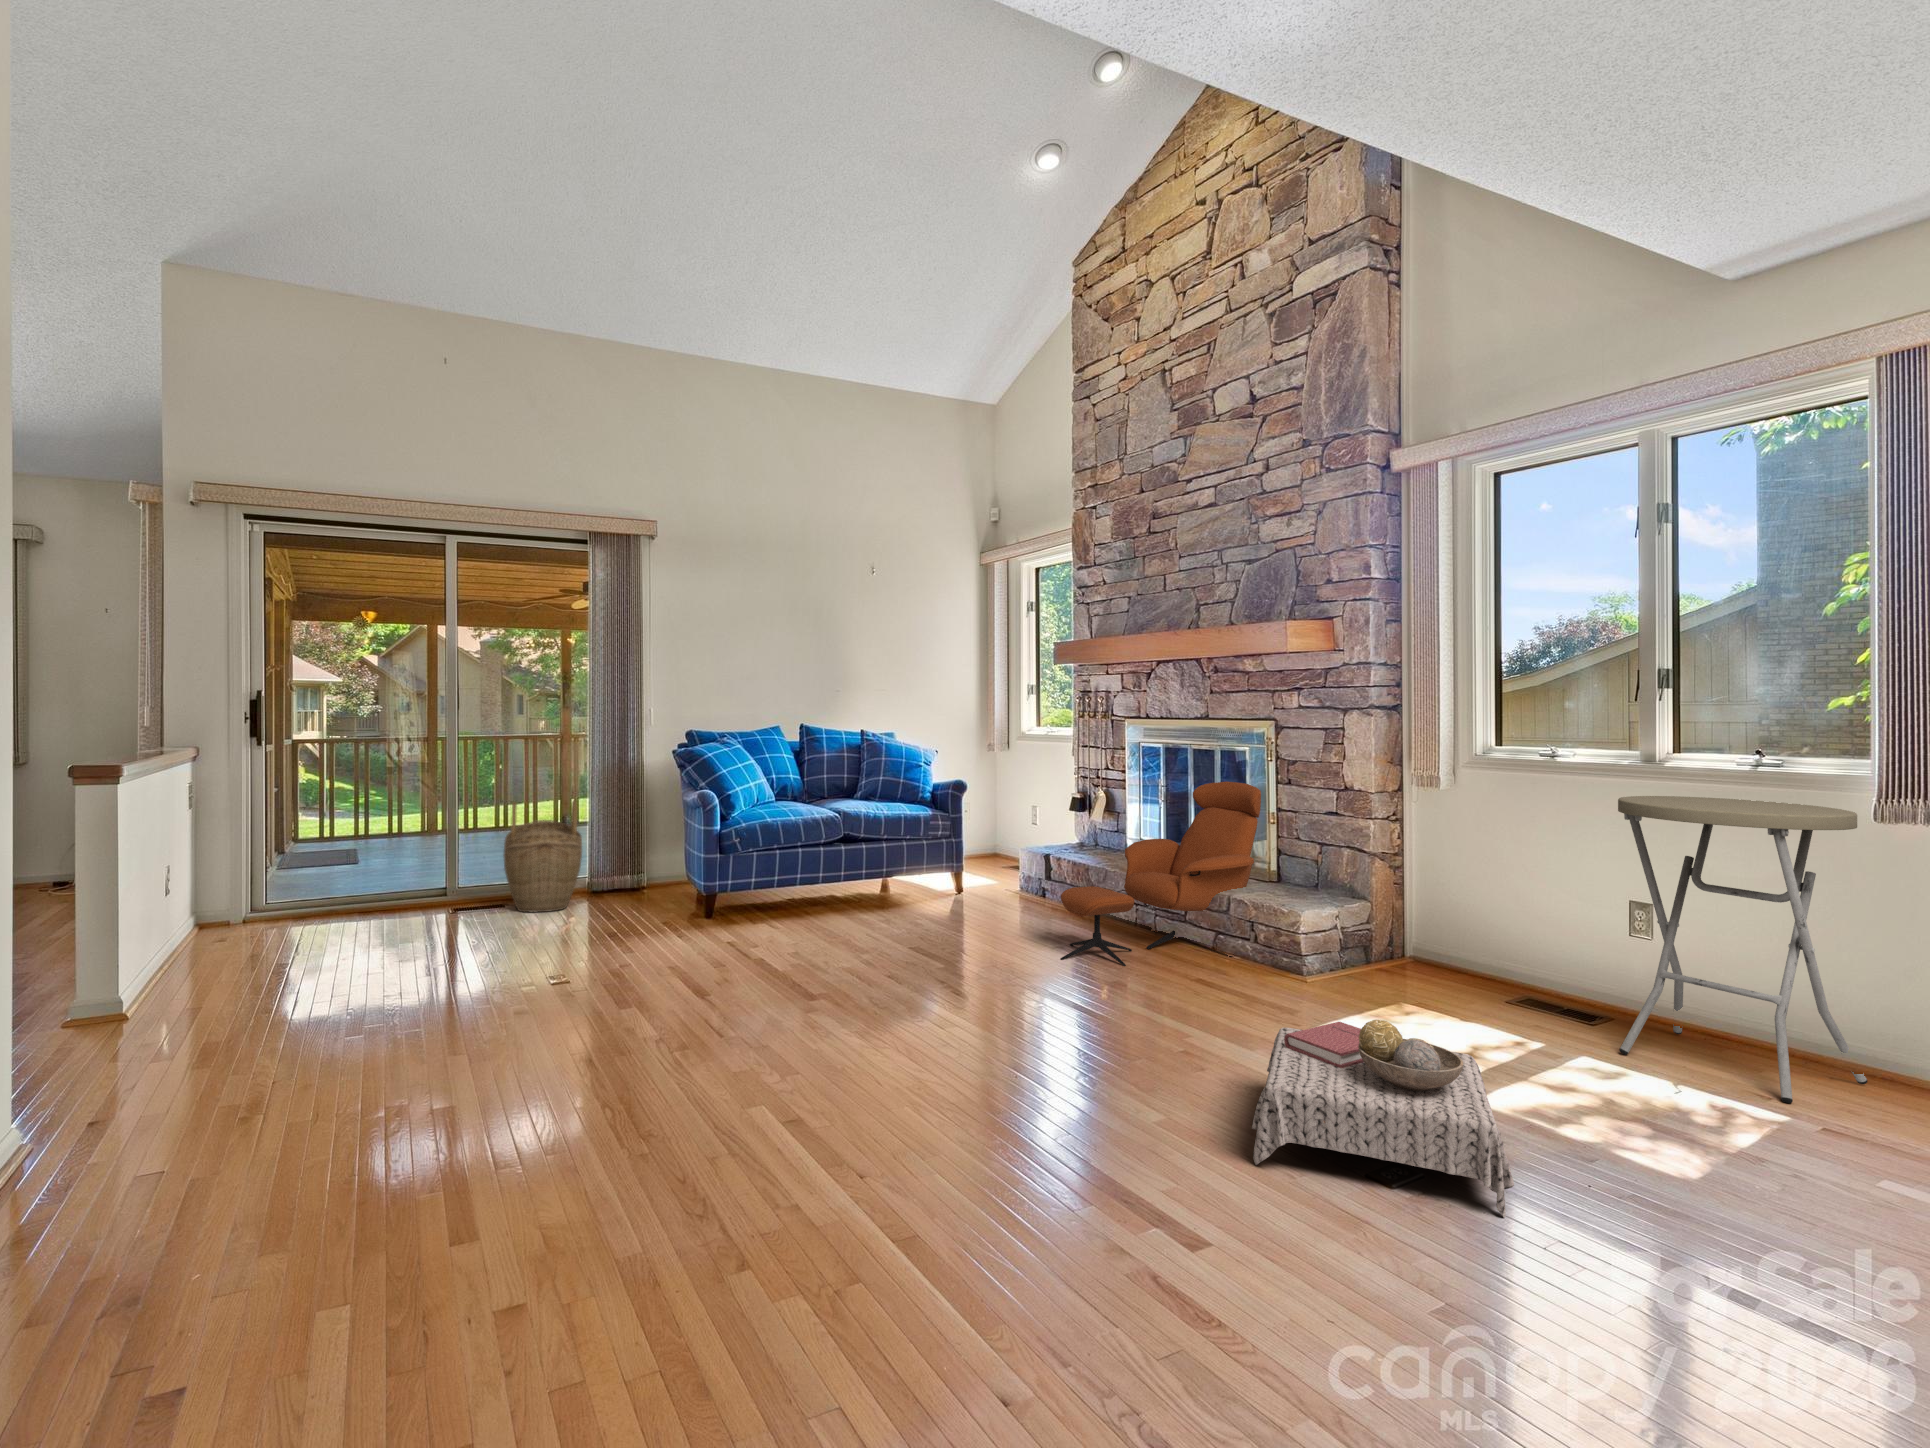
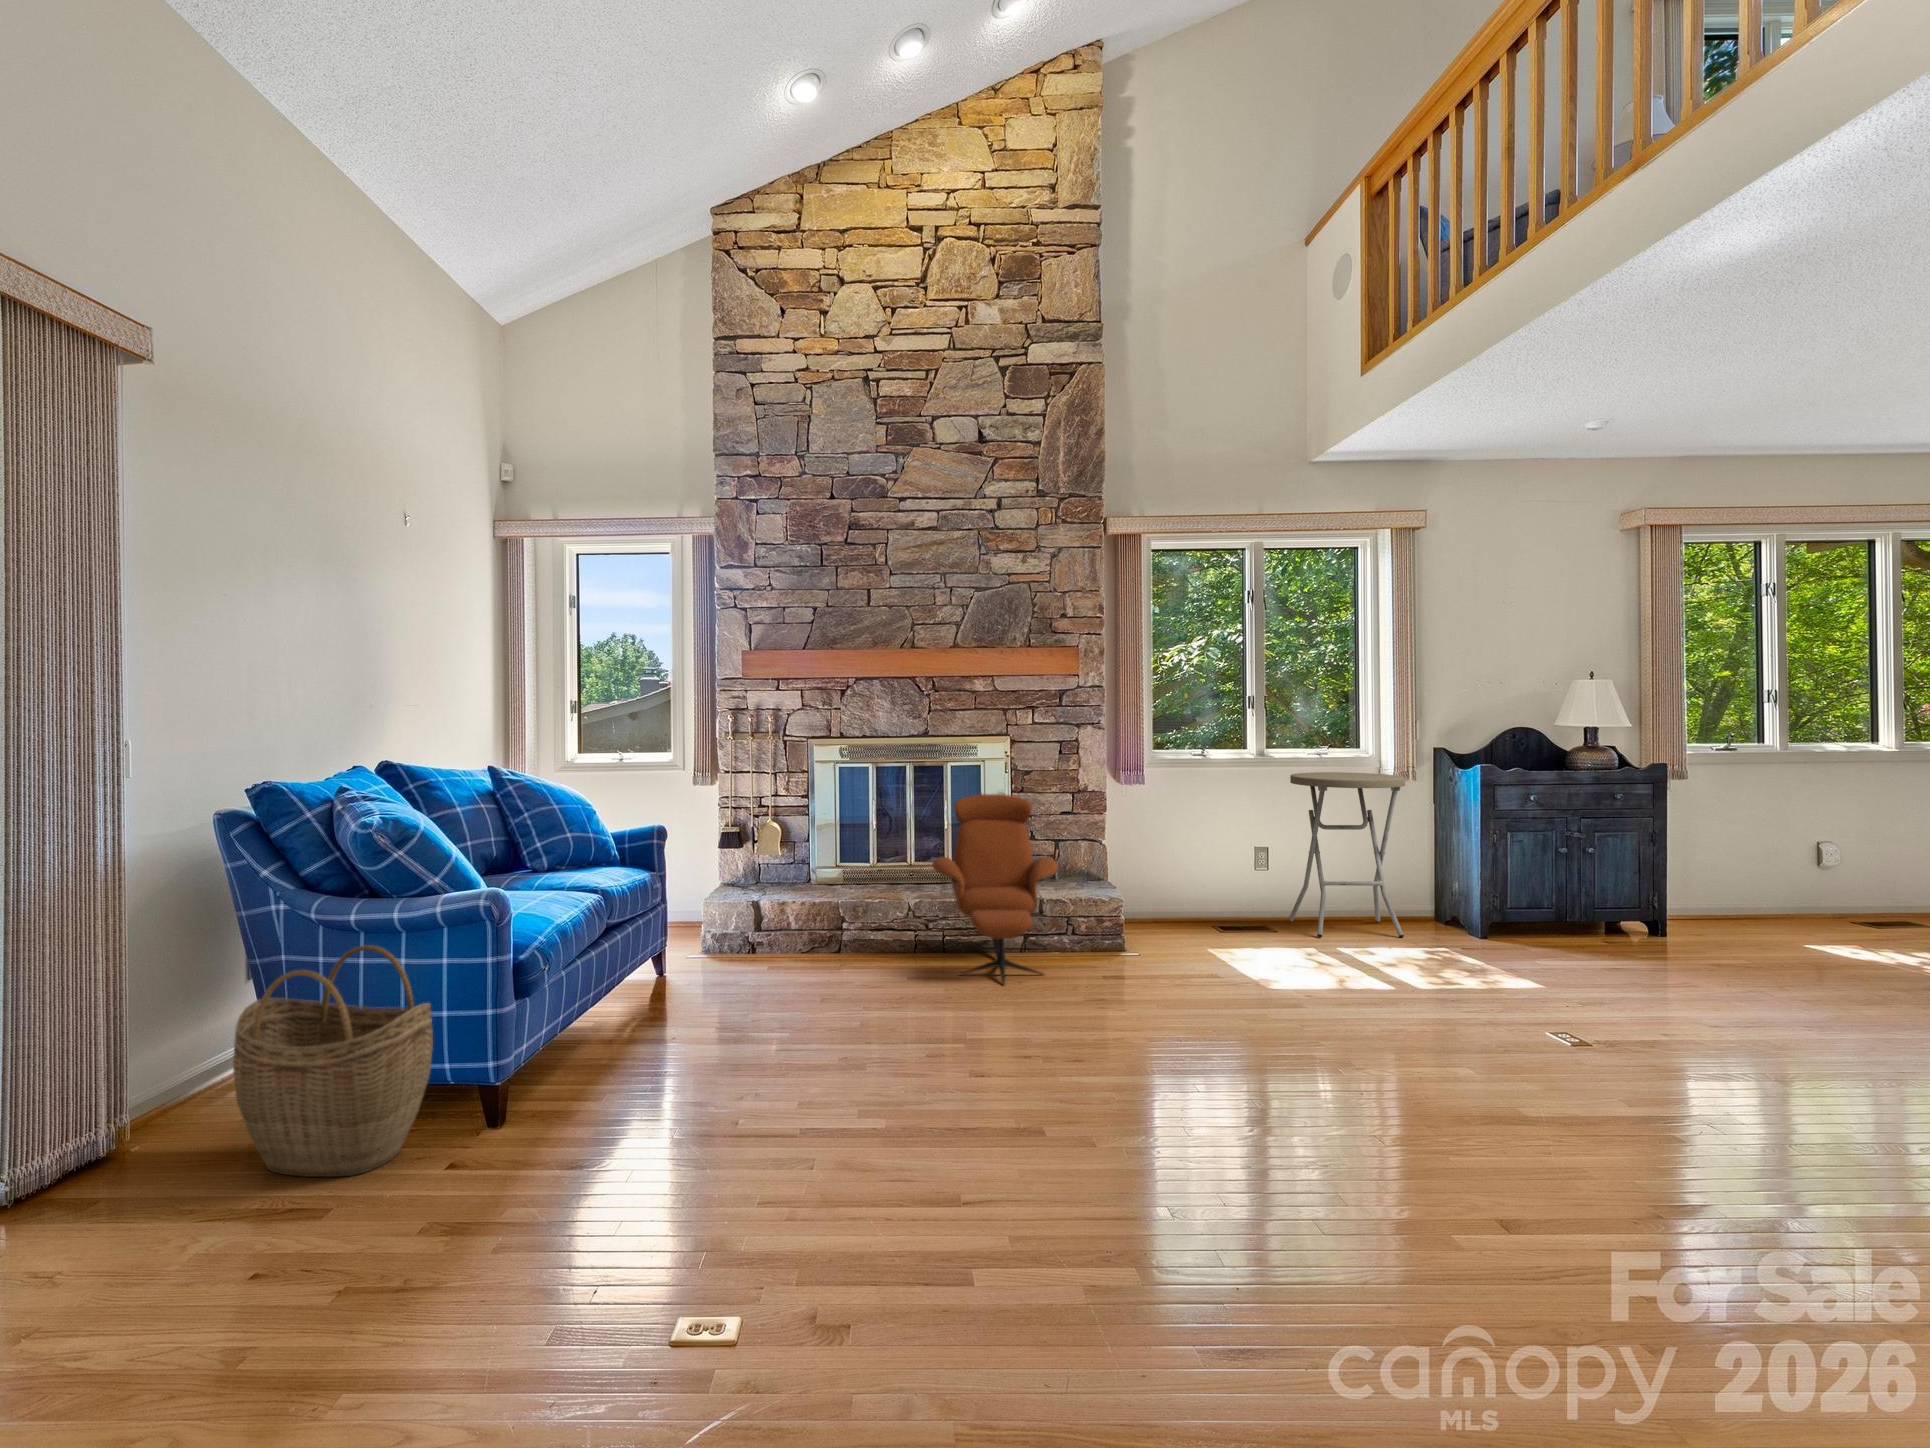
ottoman: present [1252,1020,1514,1218] -> none [1364,925,1557,1032]

